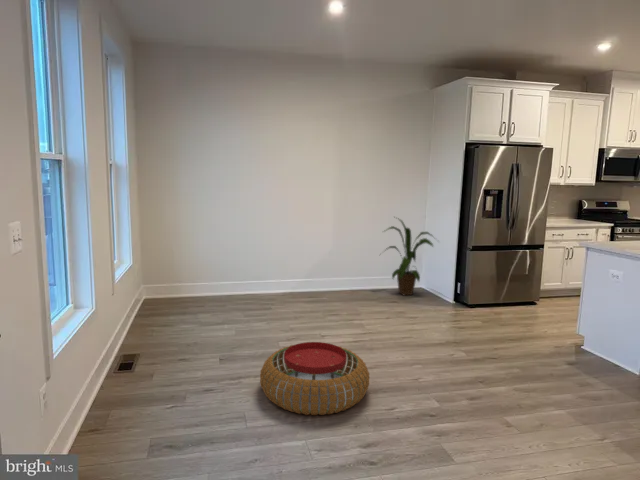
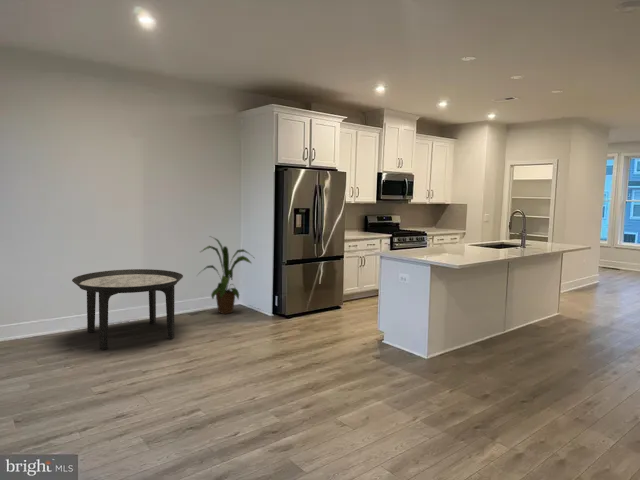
round table: none [268,244,363,315] -> present [72,269,183,350]
pouf: present [260,342,370,415] -> none [96,369,217,446]

